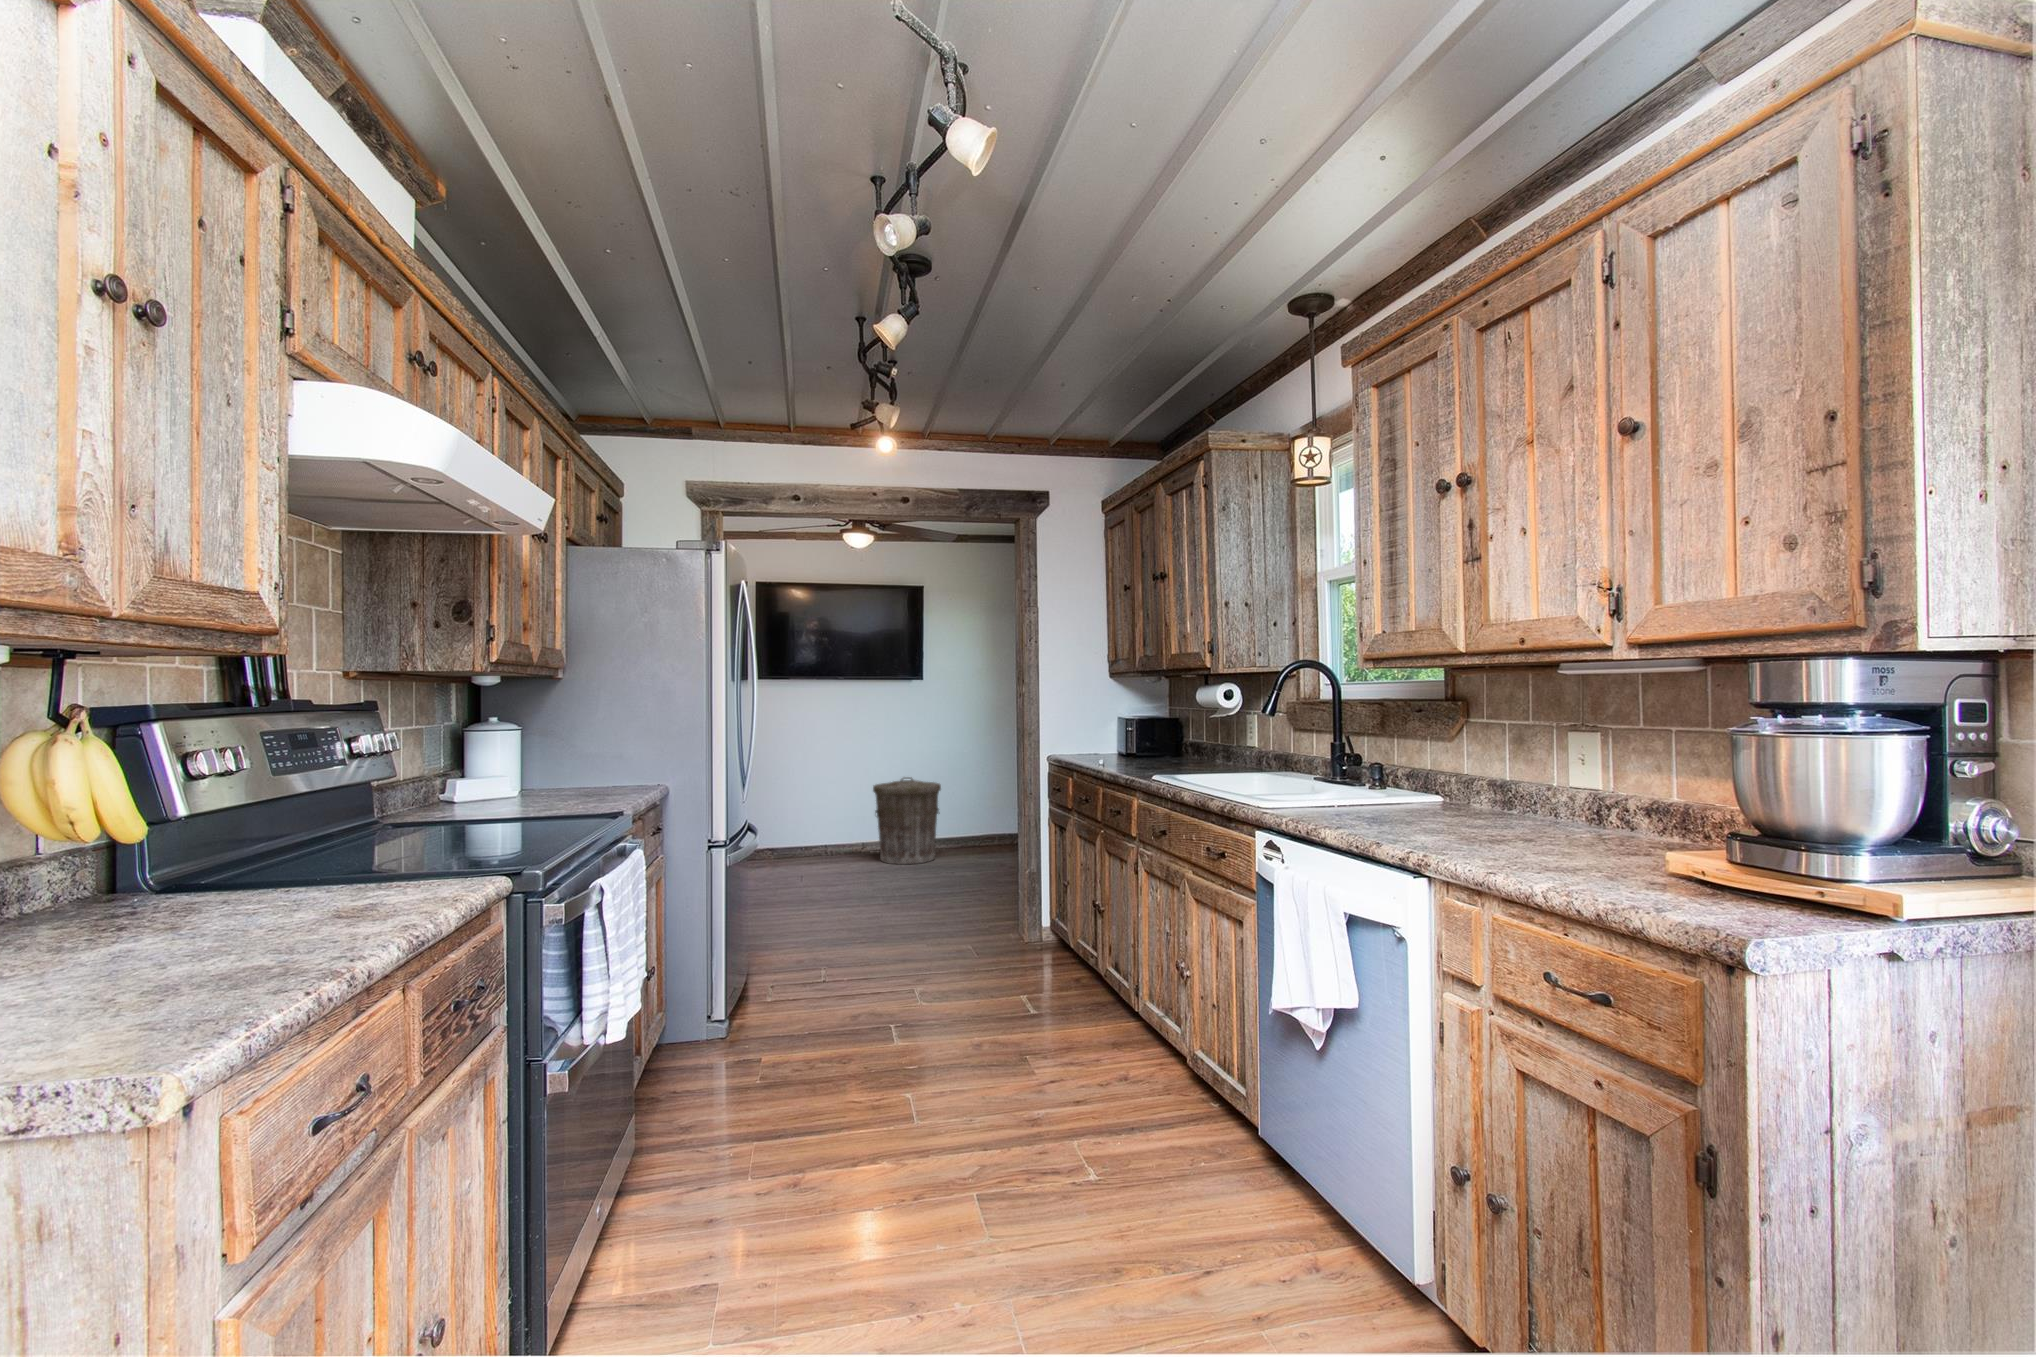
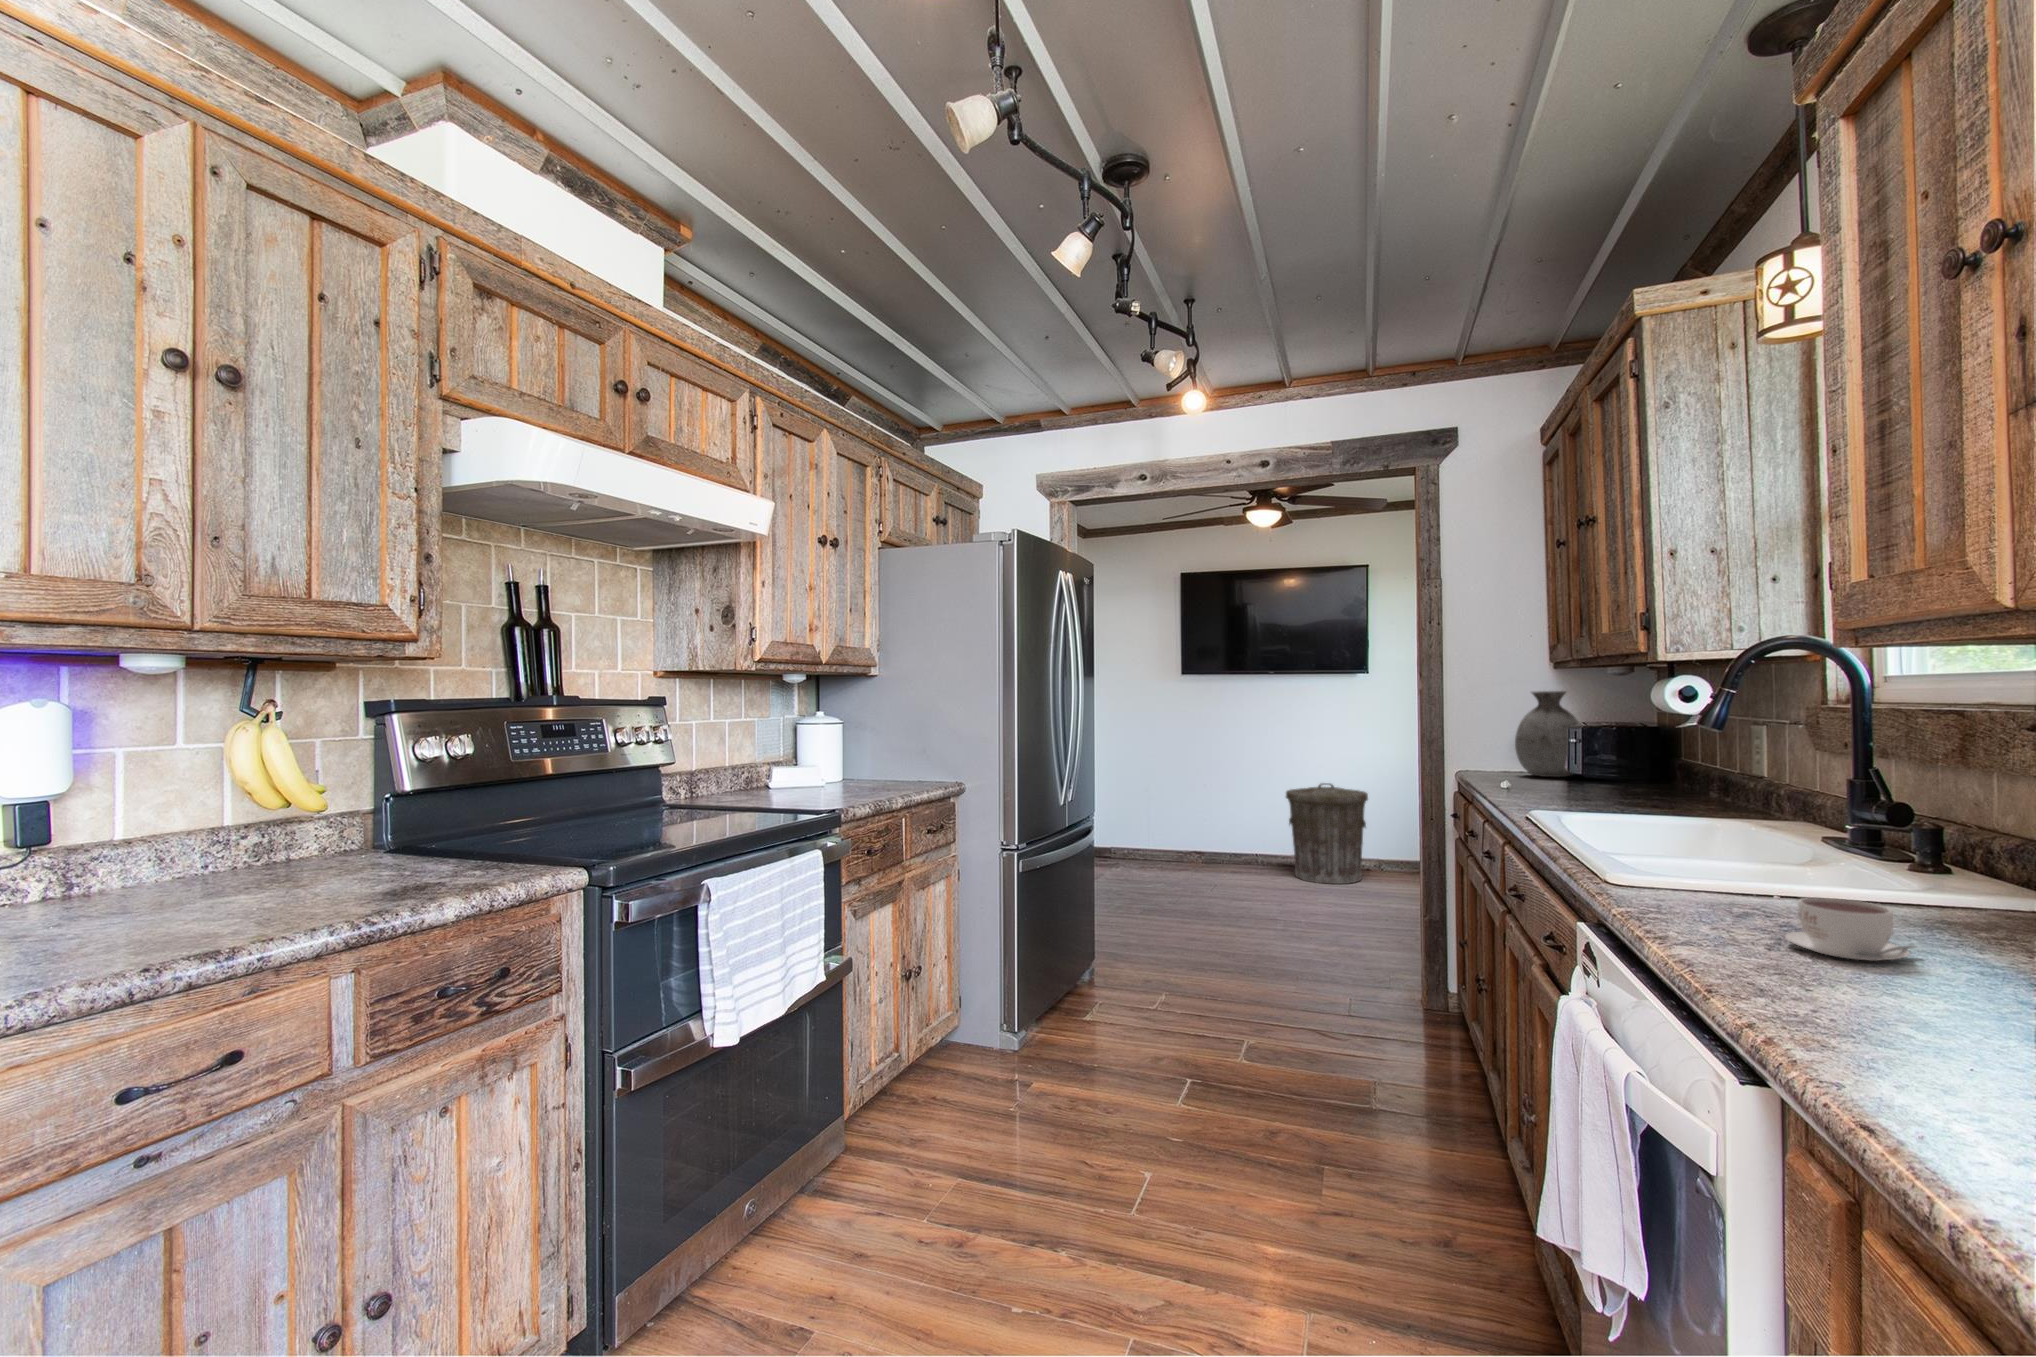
vase: none [1099,696,1143,758] -> present [1515,691,1579,777]
coffee cup: none [1374,800,1424,828] -> present [1785,898,1915,961]

